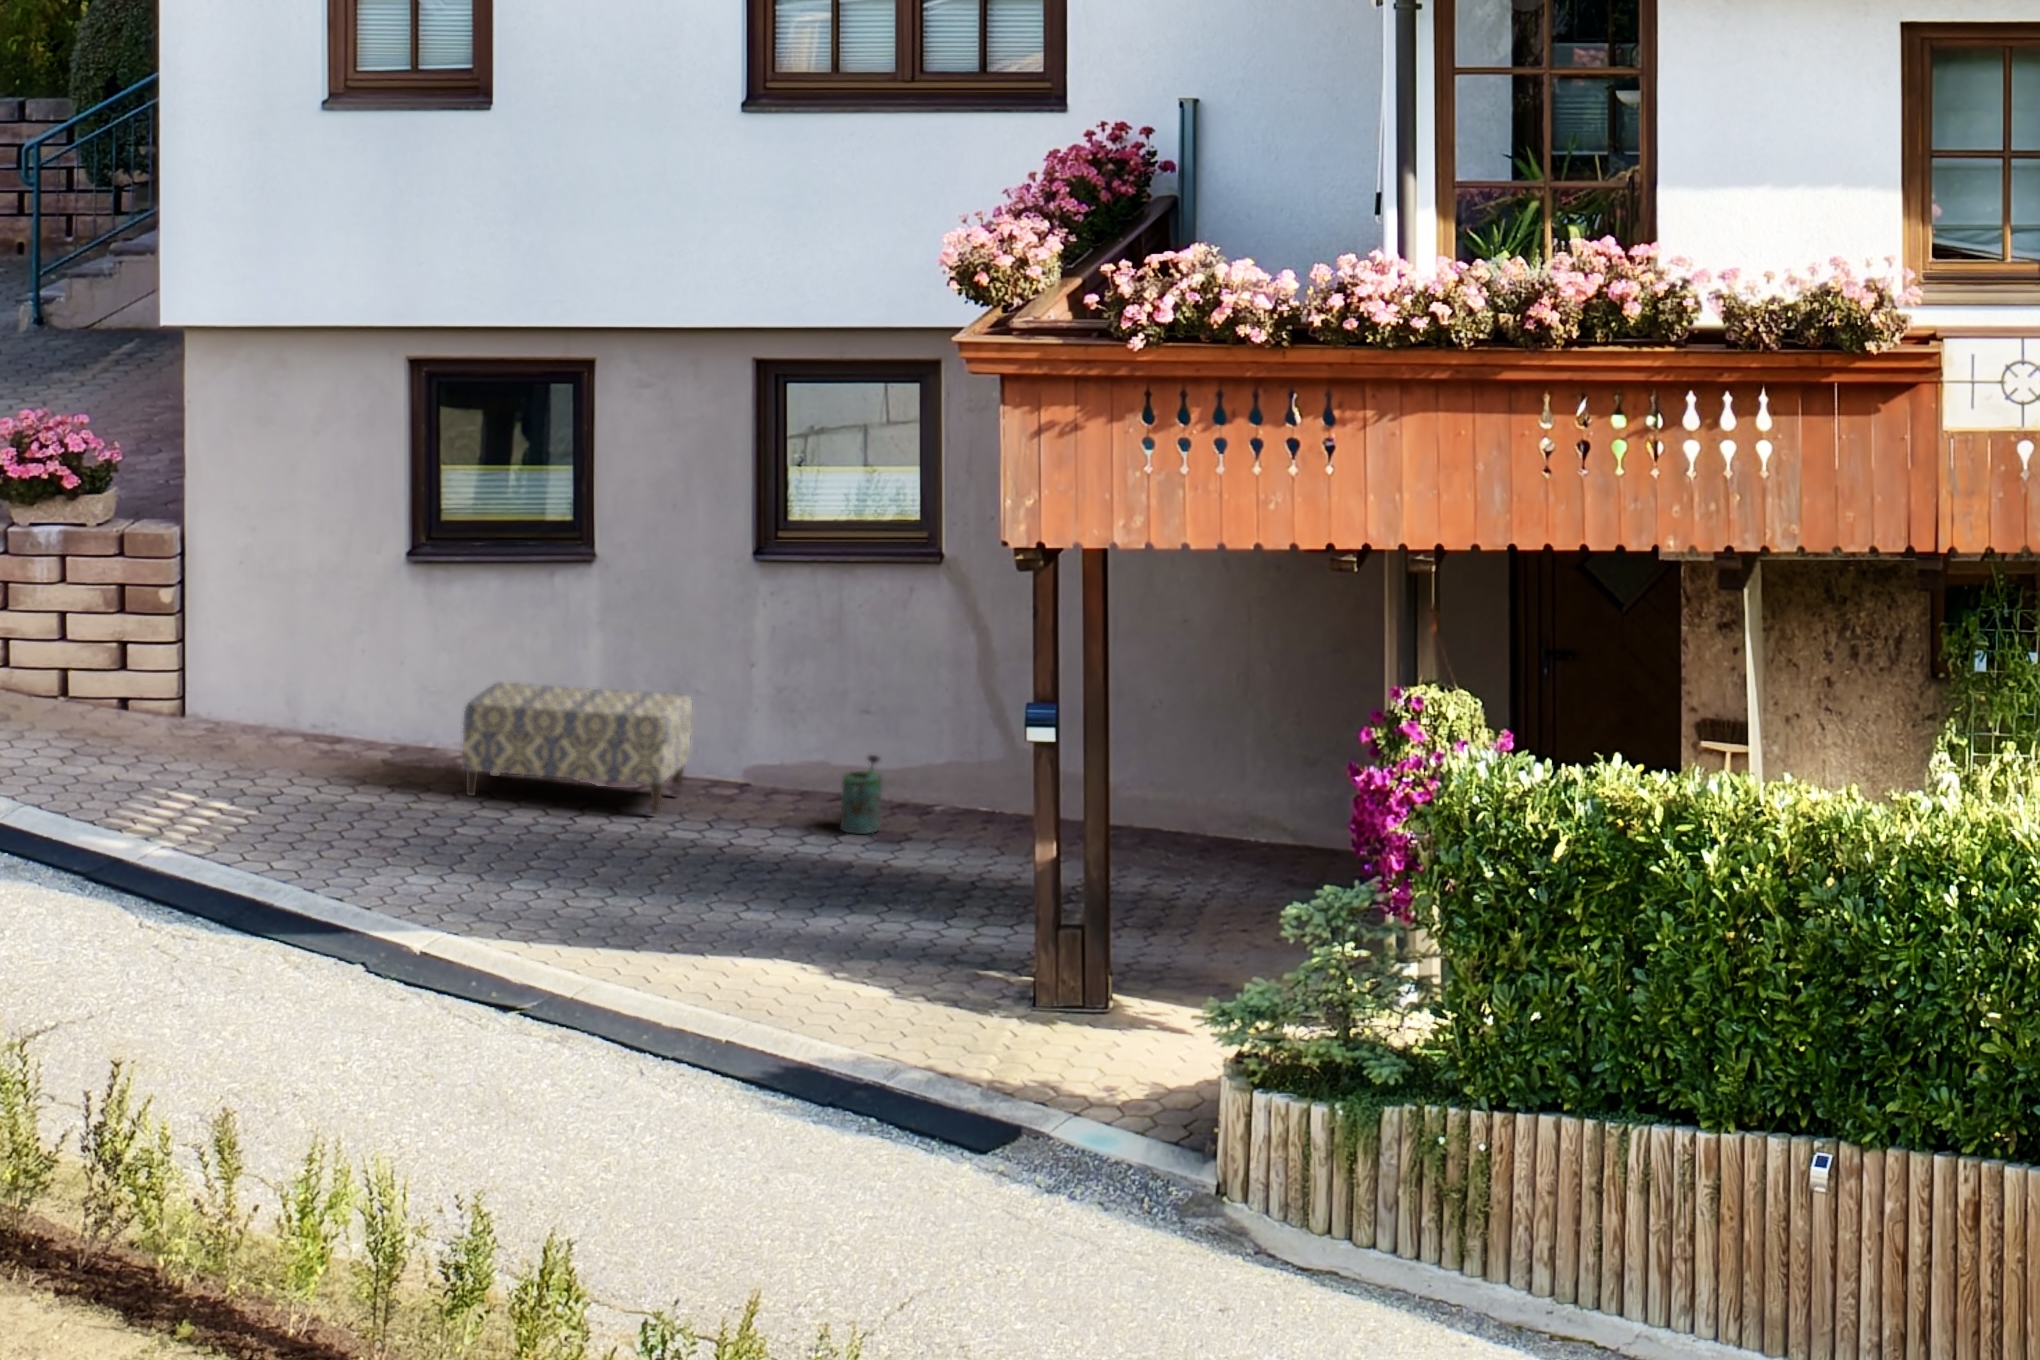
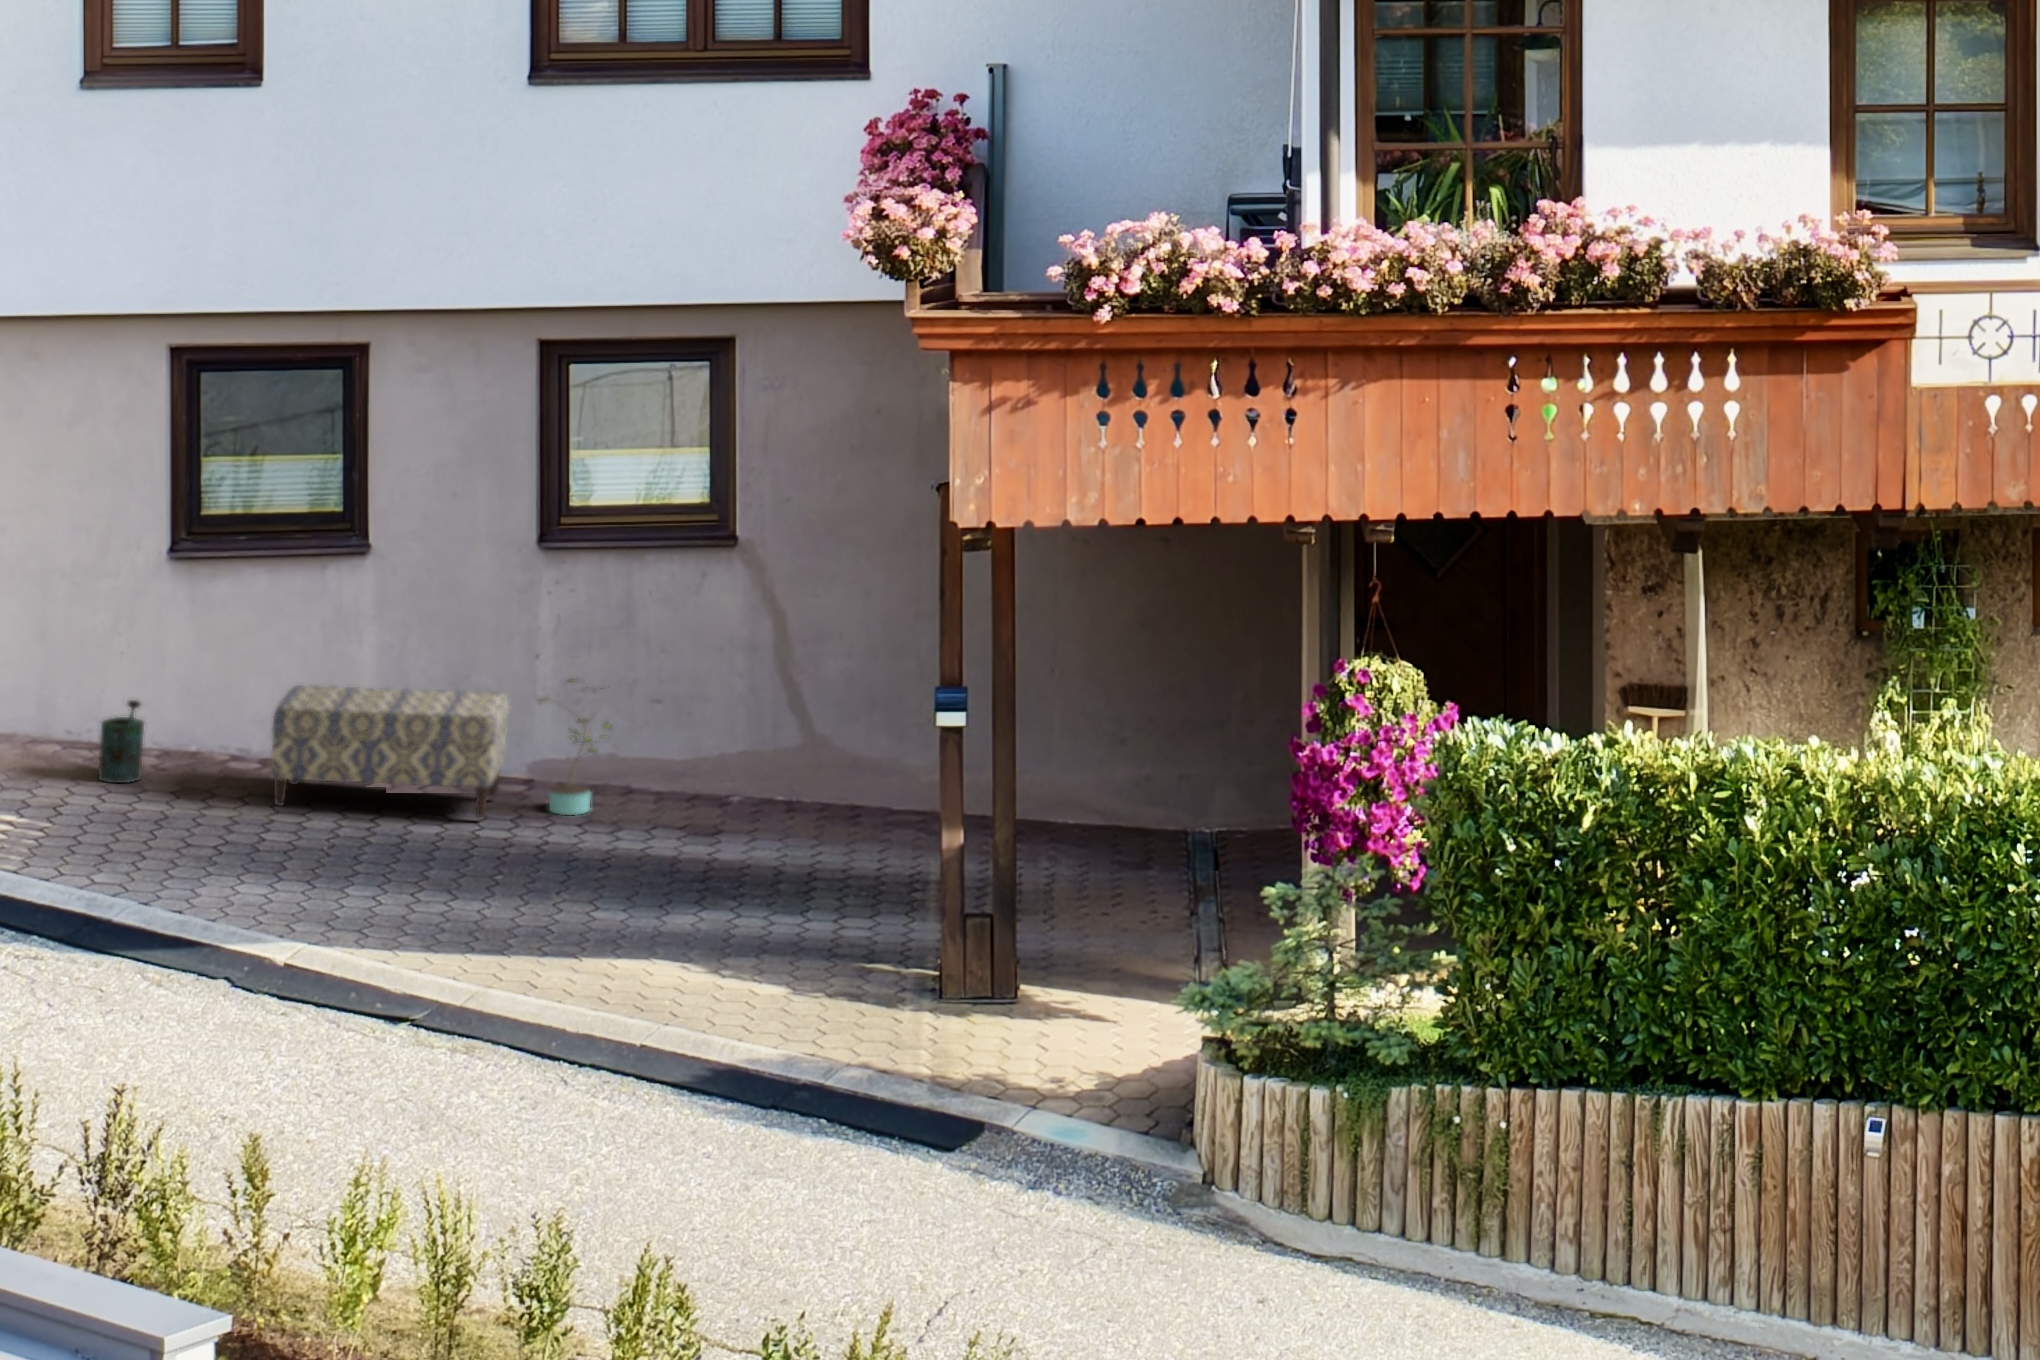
potted plant: none [715,683,787,813] -> present [541,679,611,815]
watering can: present [840,755,882,834] -> present [98,700,144,783]

